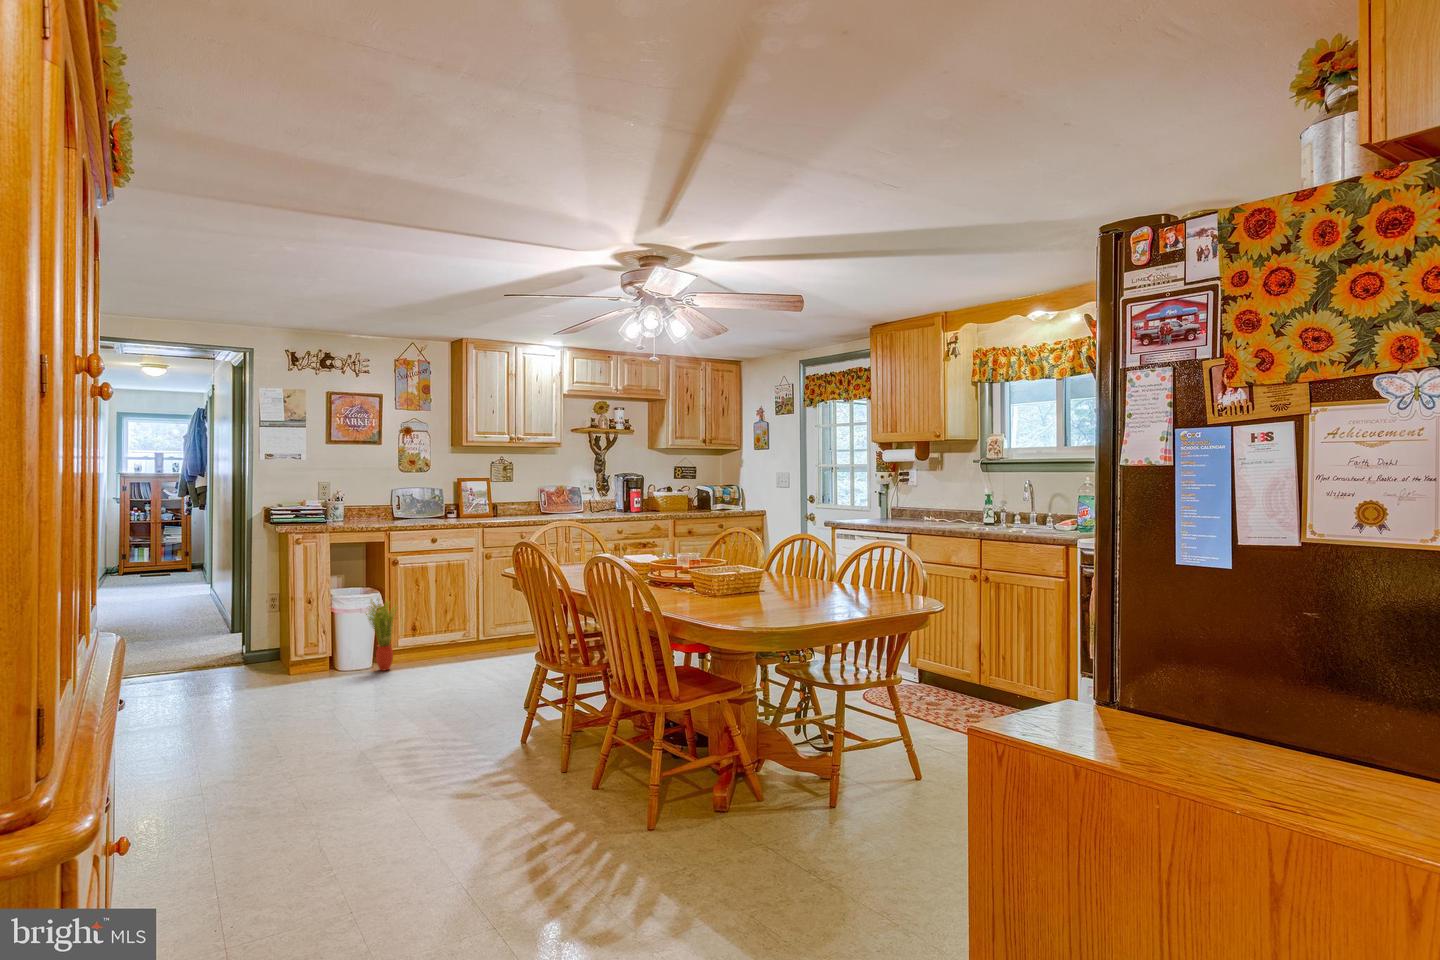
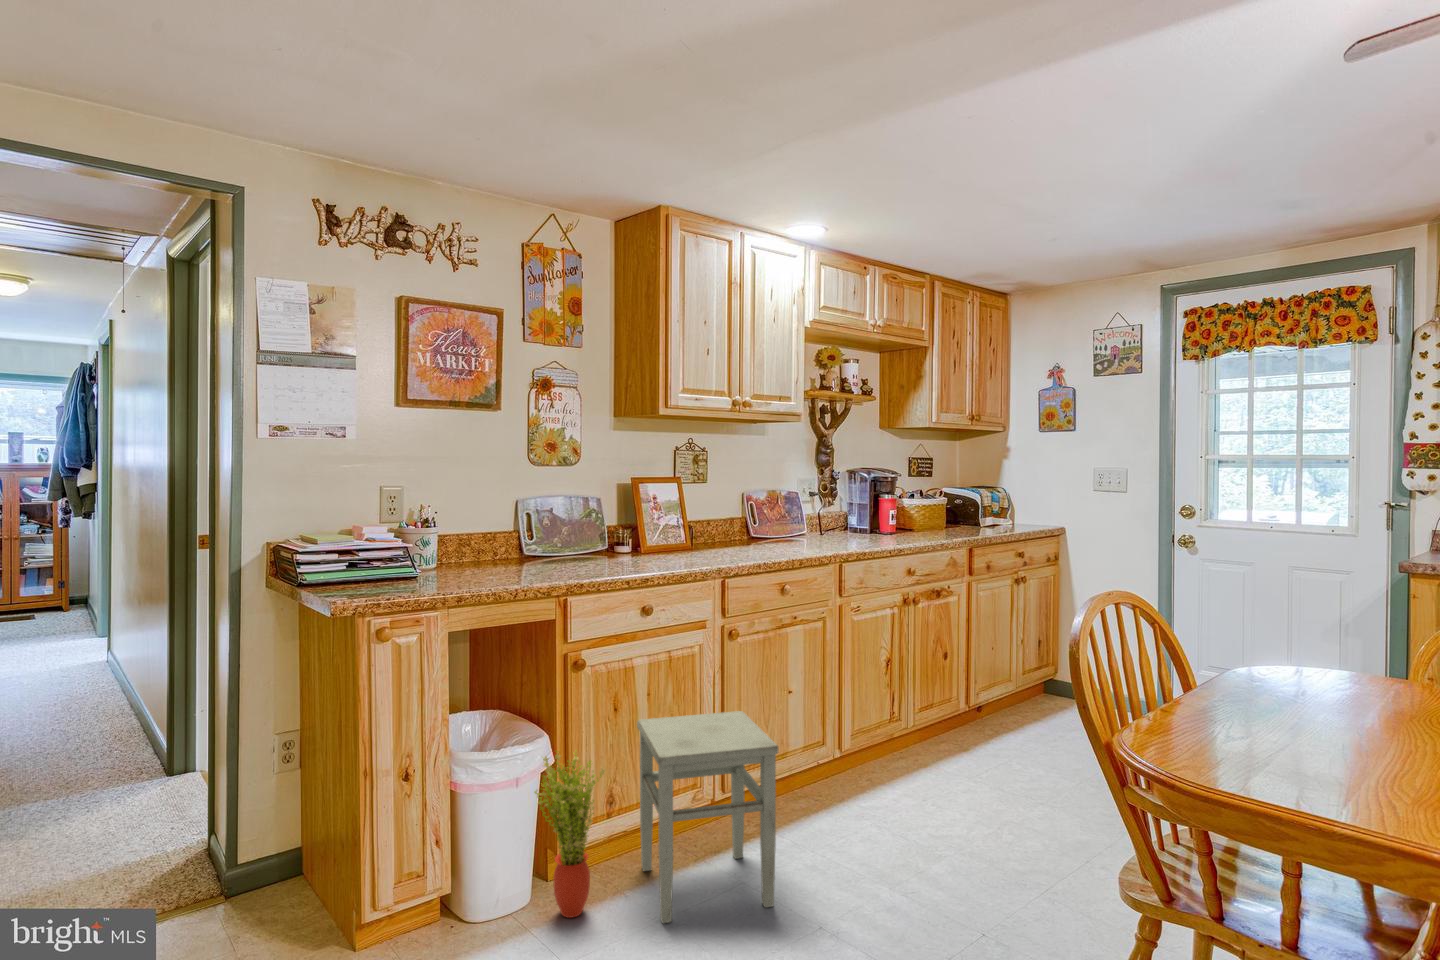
stool: none [417,590,482,673] -> present [637,711,779,923]

